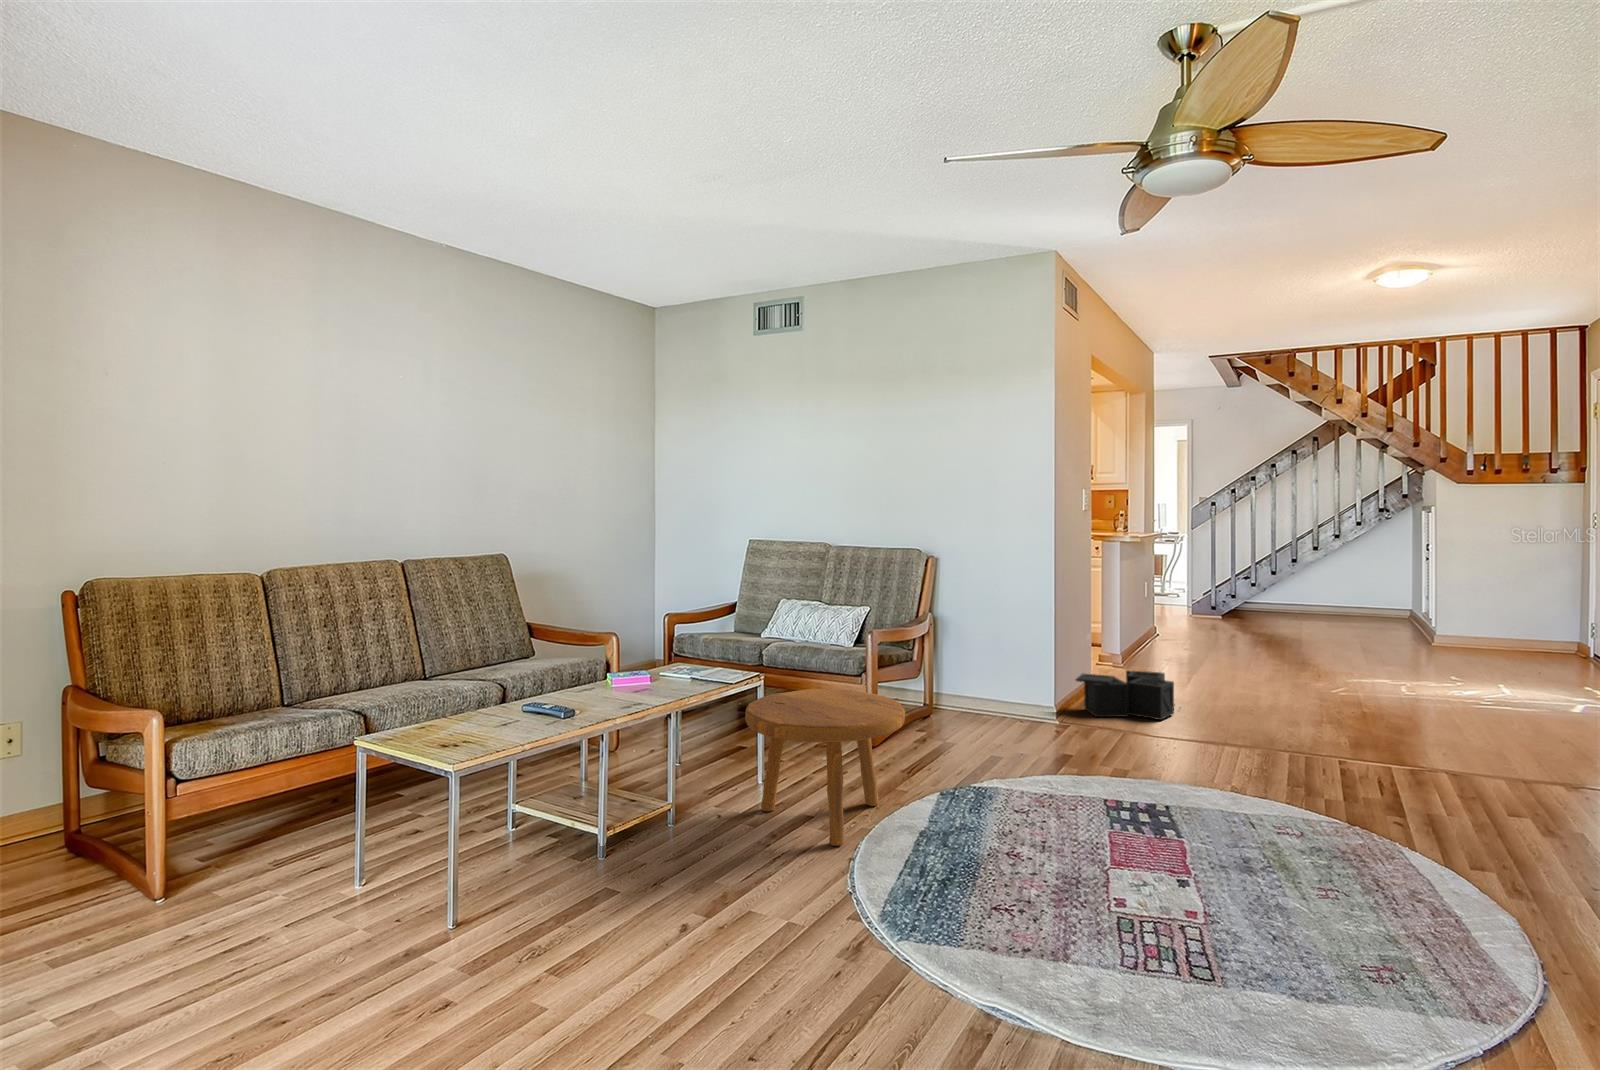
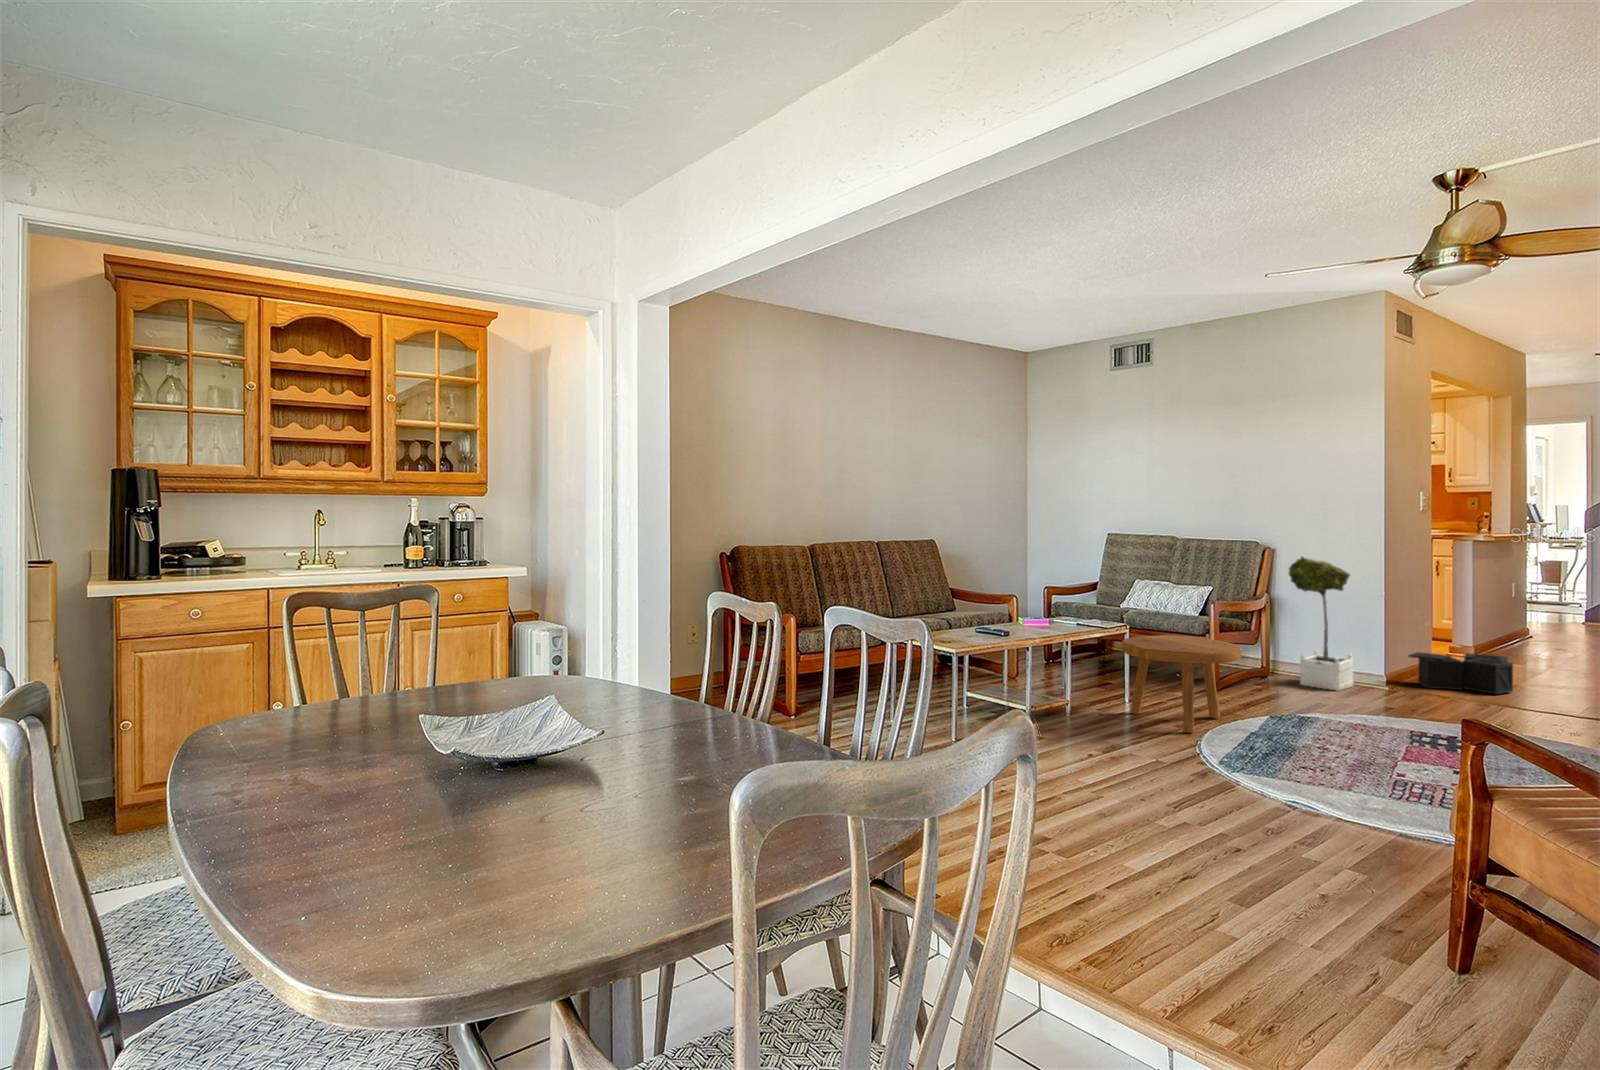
potted tree: none [953,567,1023,732] -> present [1289,557,1353,691]

